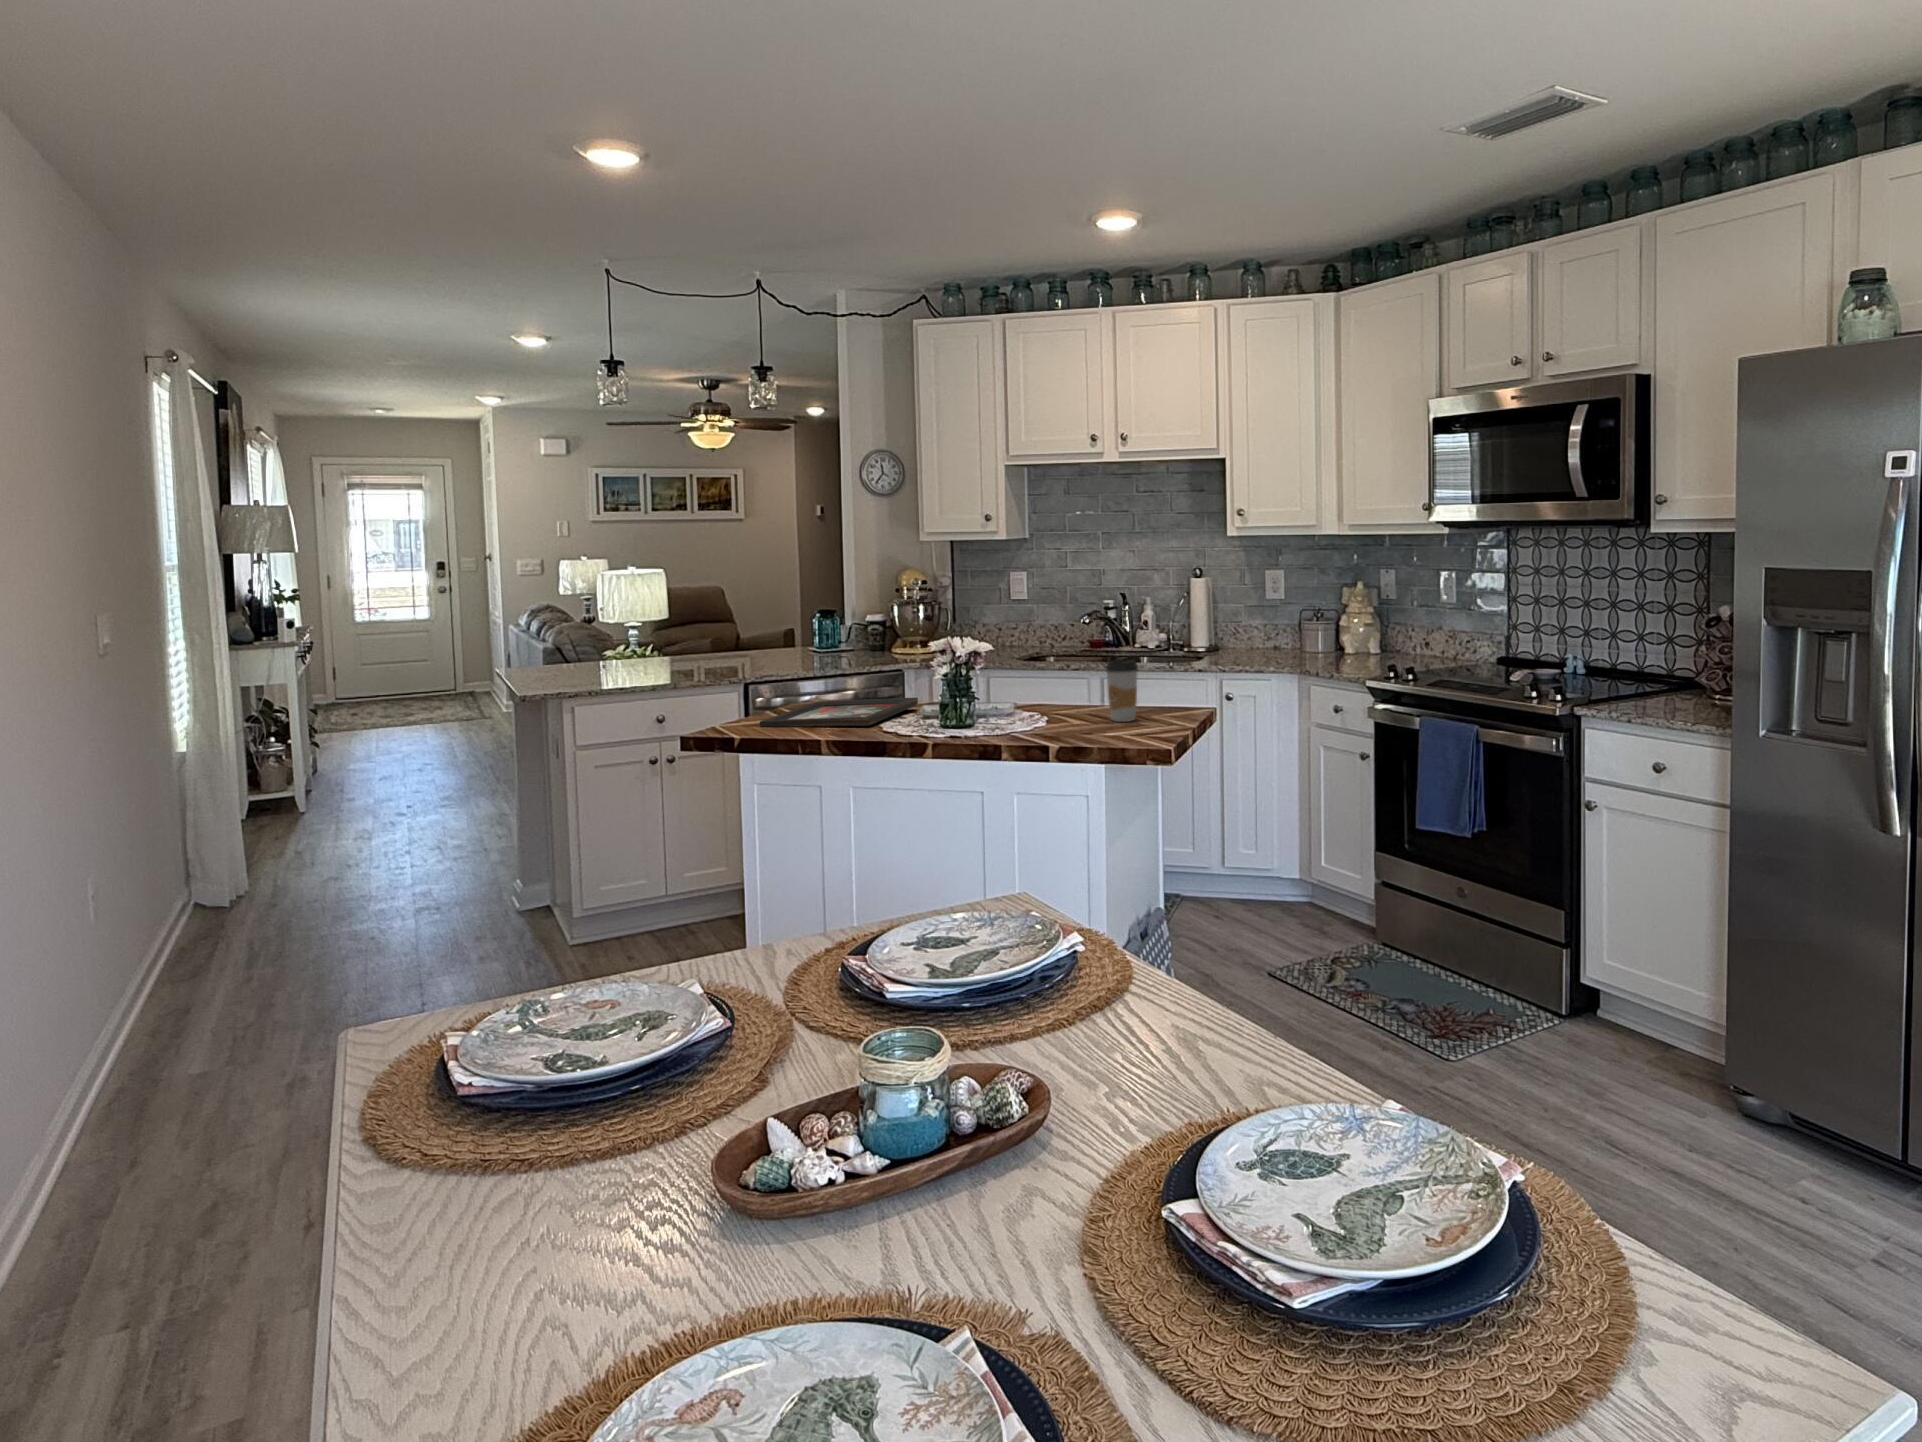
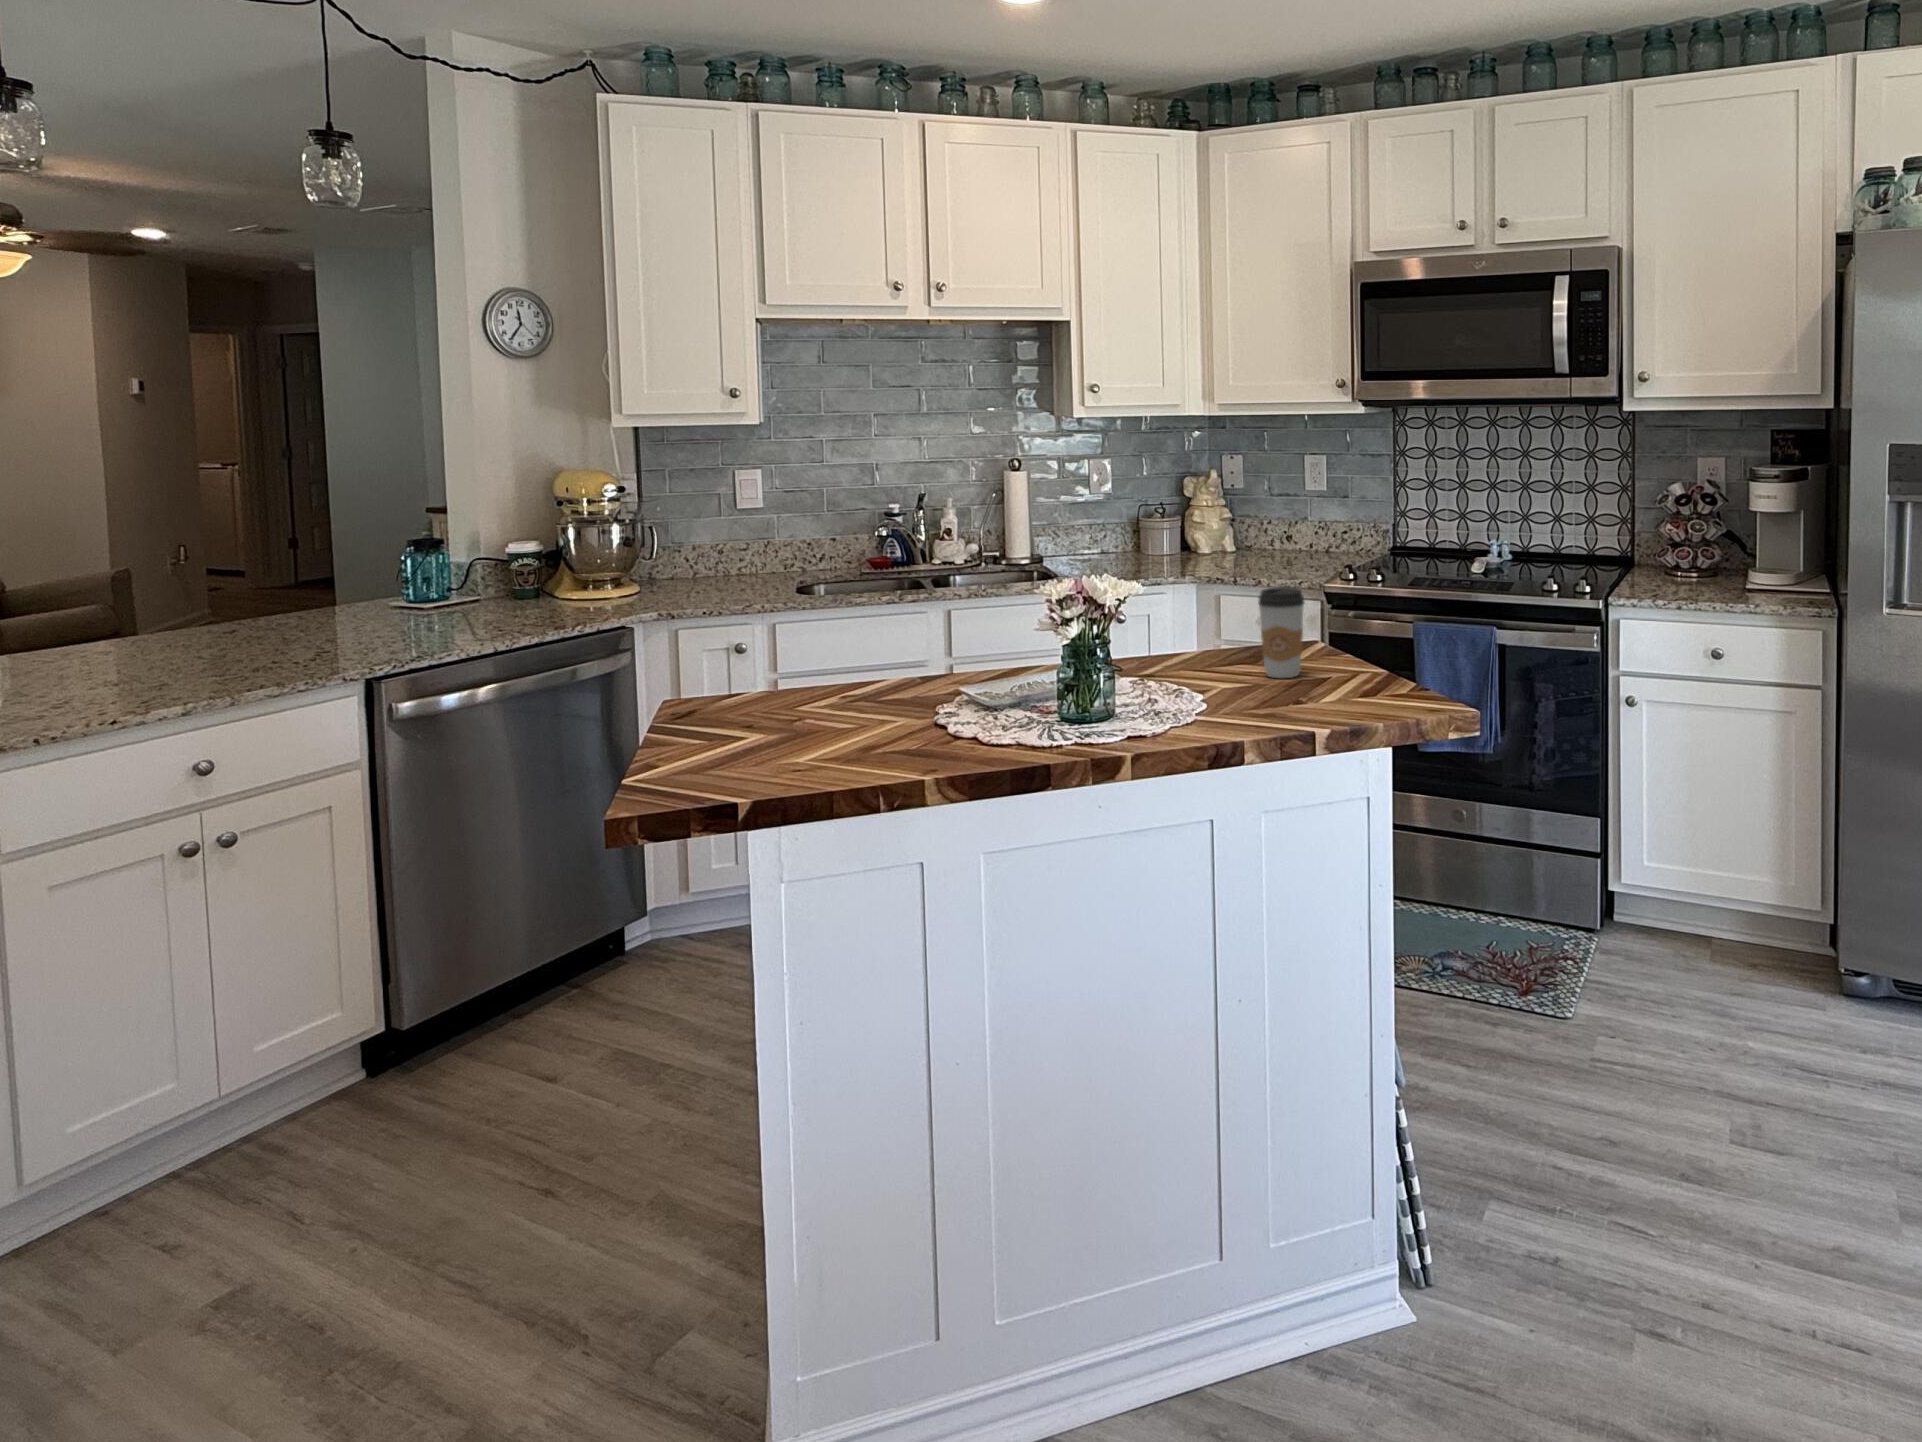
decorative tray: present [759,698,918,727] -> none [724,675,946,769]

